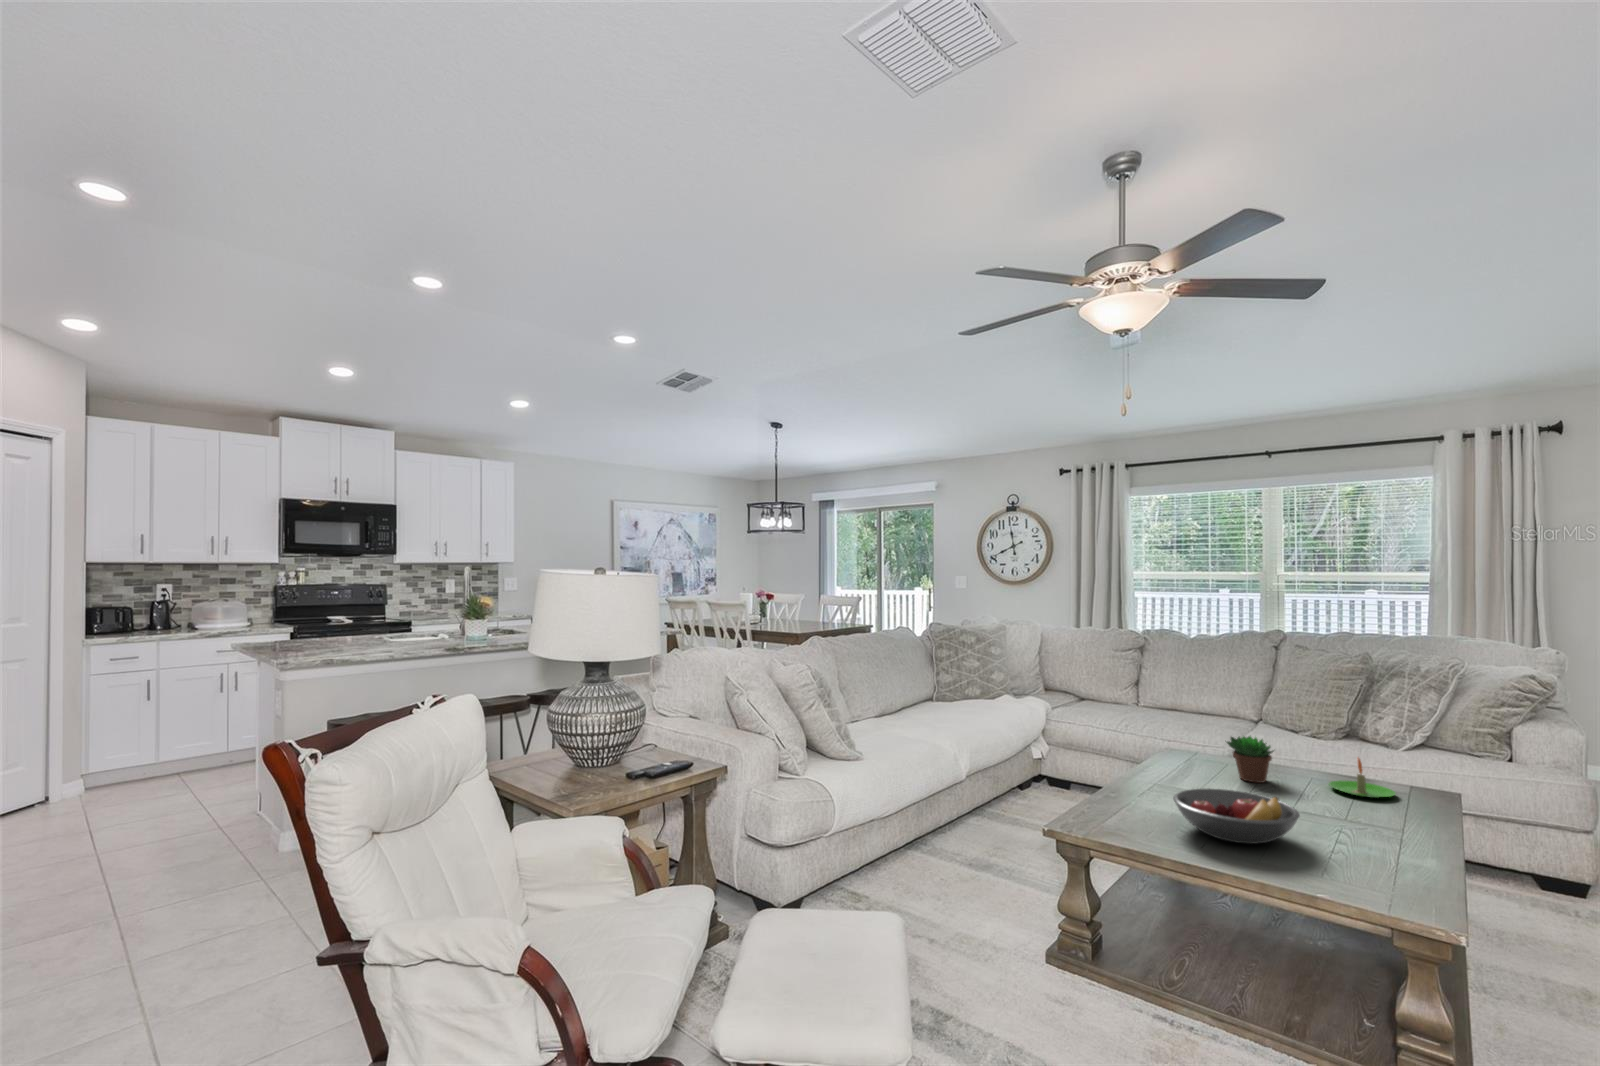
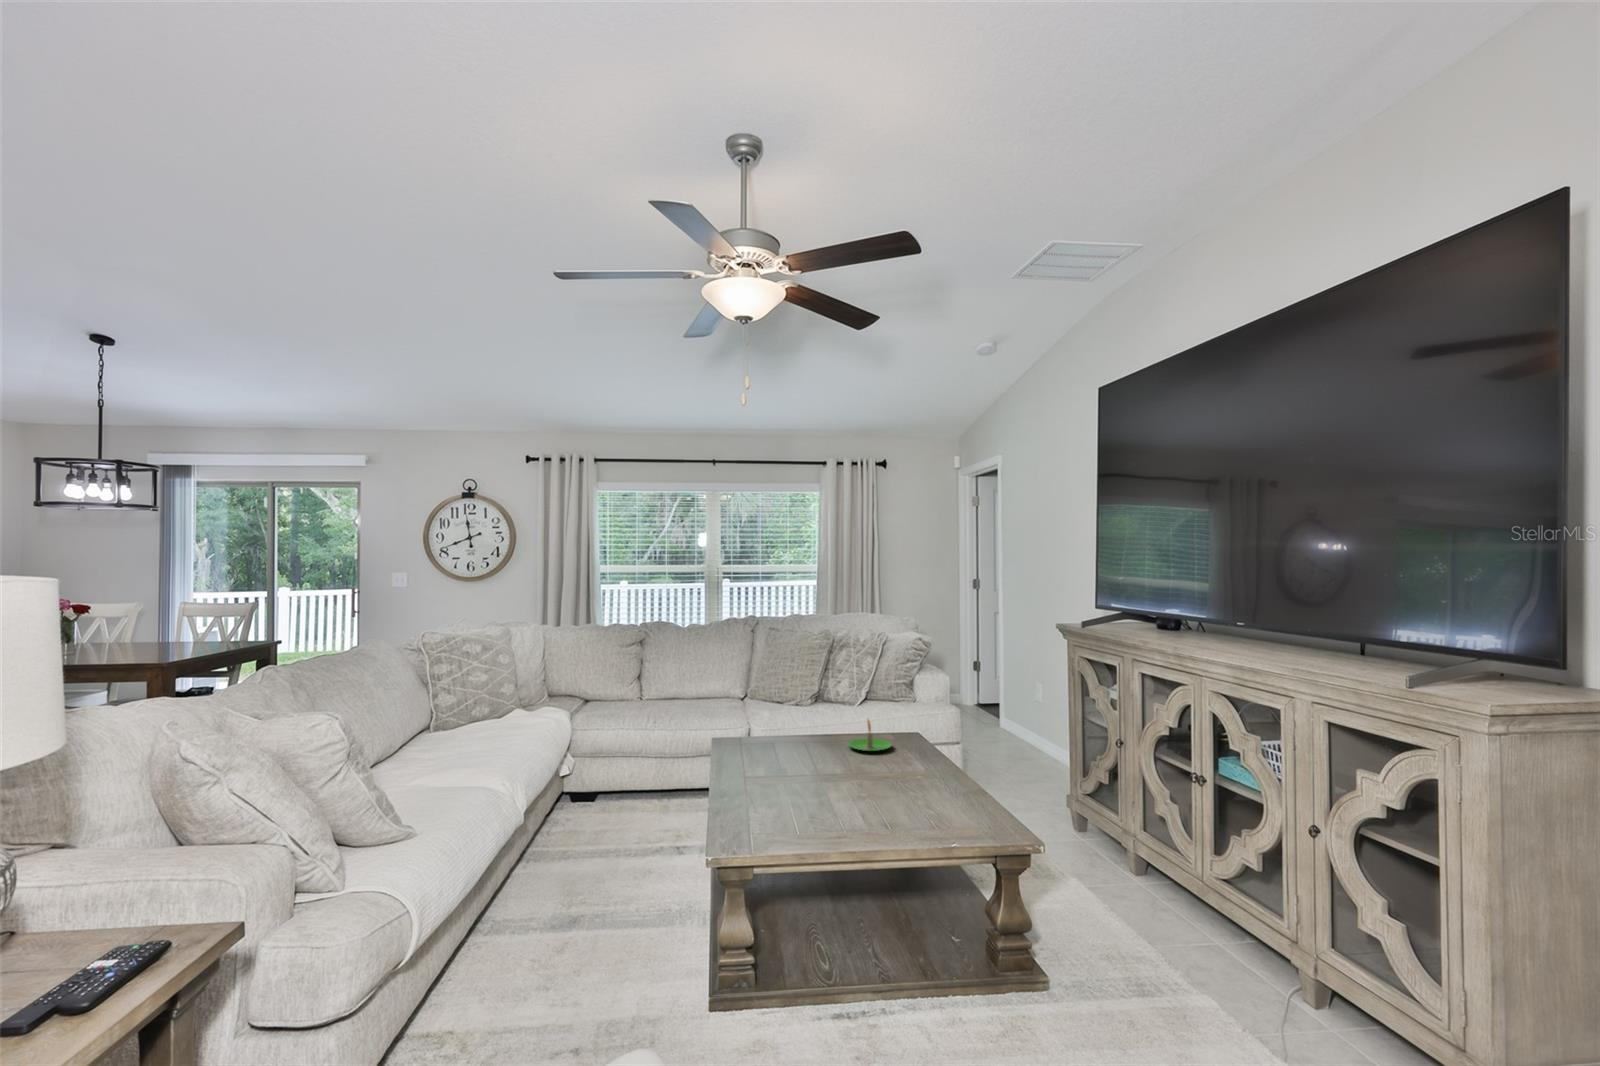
succulent plant: present [1227,736,1274,783] -> none [777,714,815,758]
fruit bowl: present [1173,789,1300,844] -> none [790,770,891,825]

